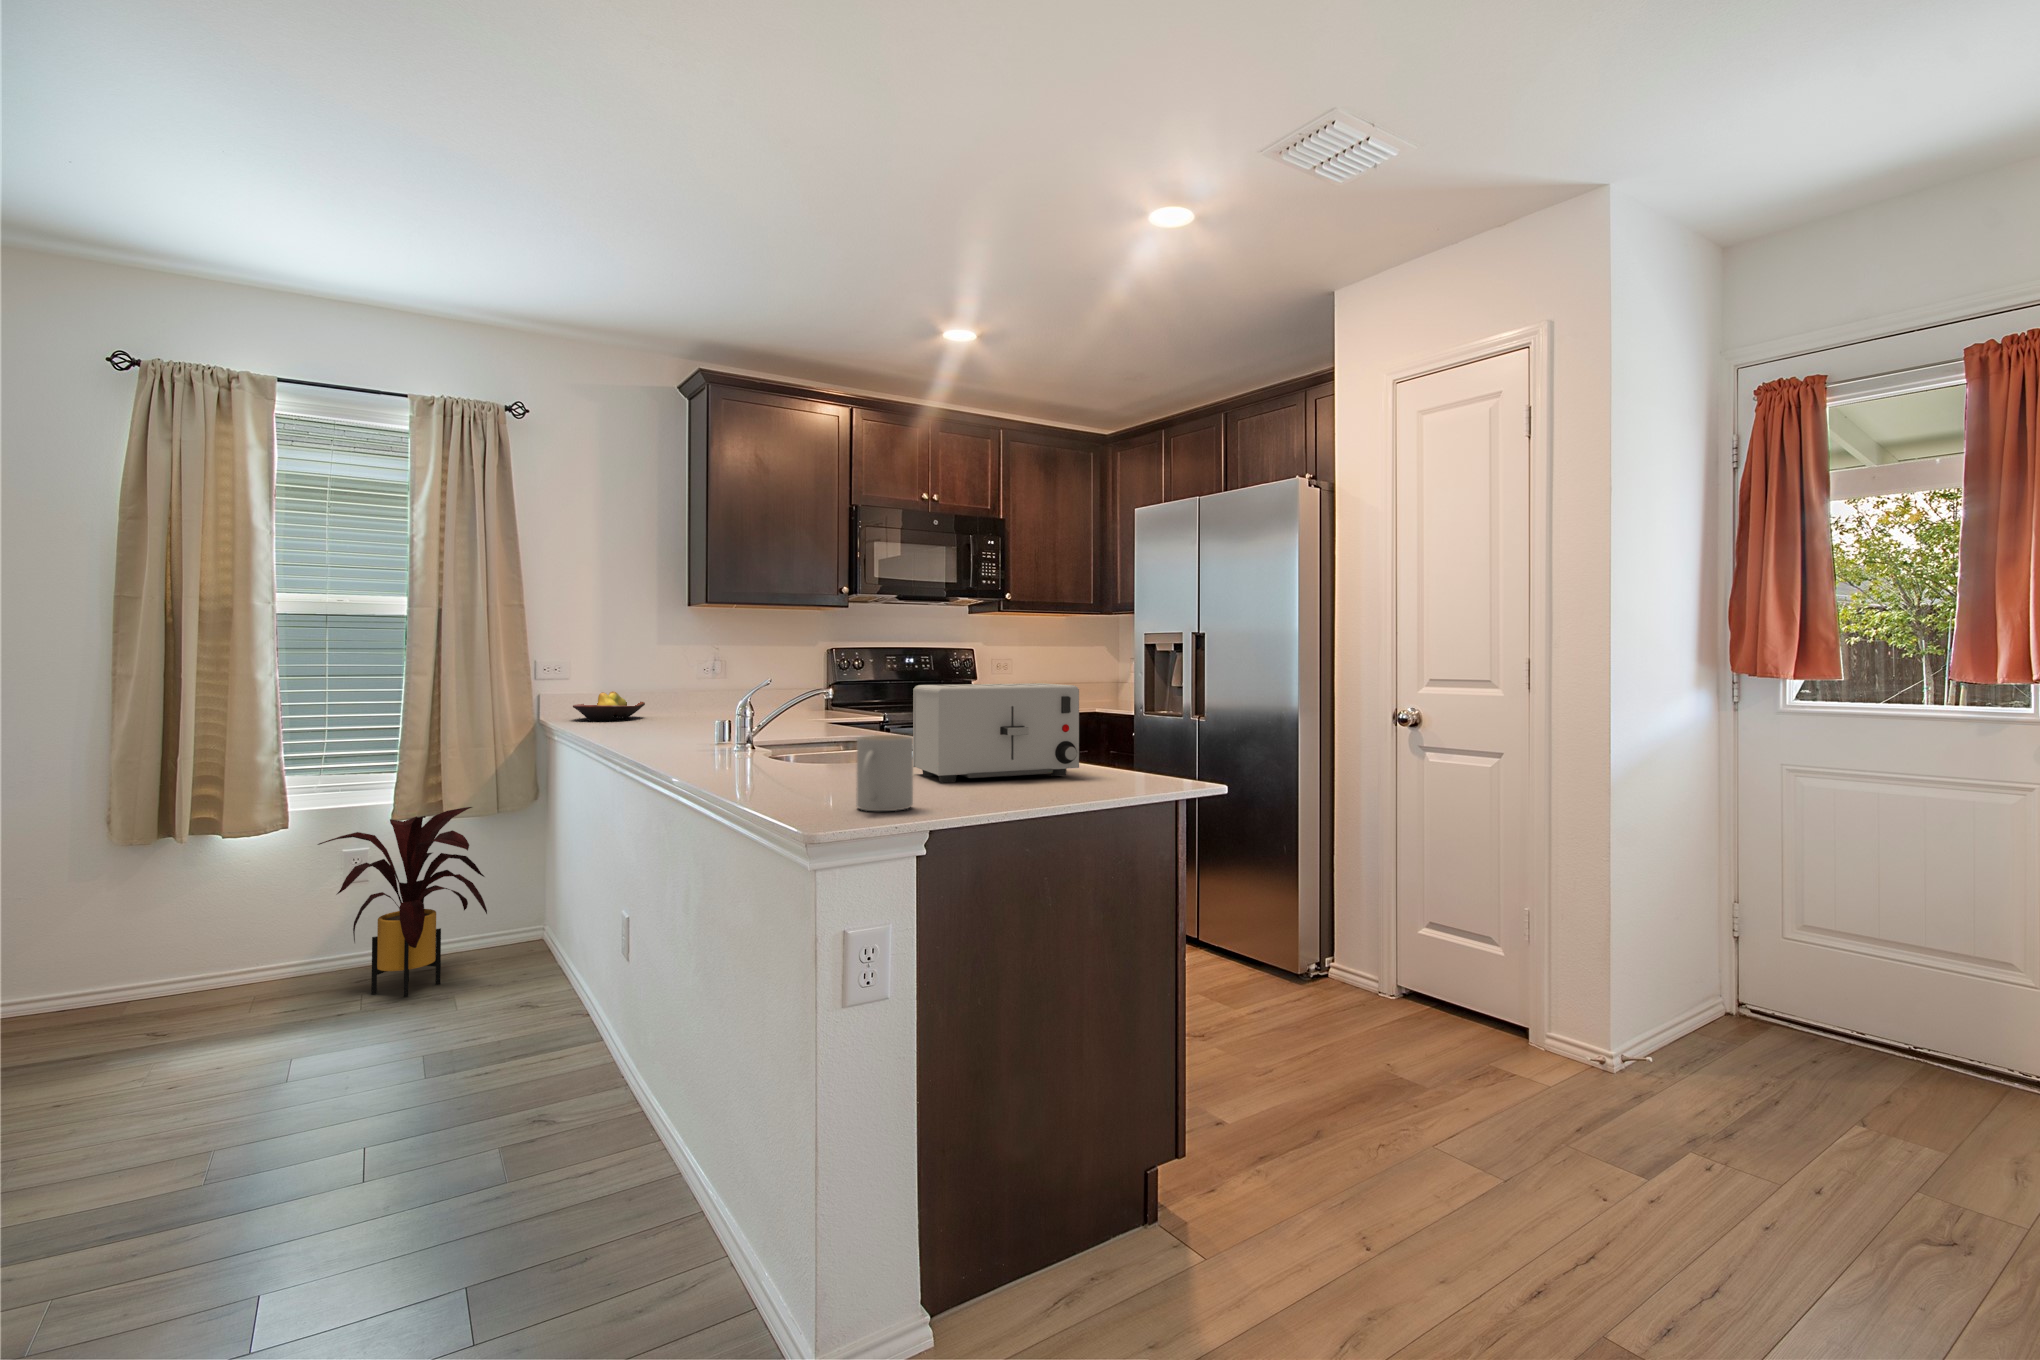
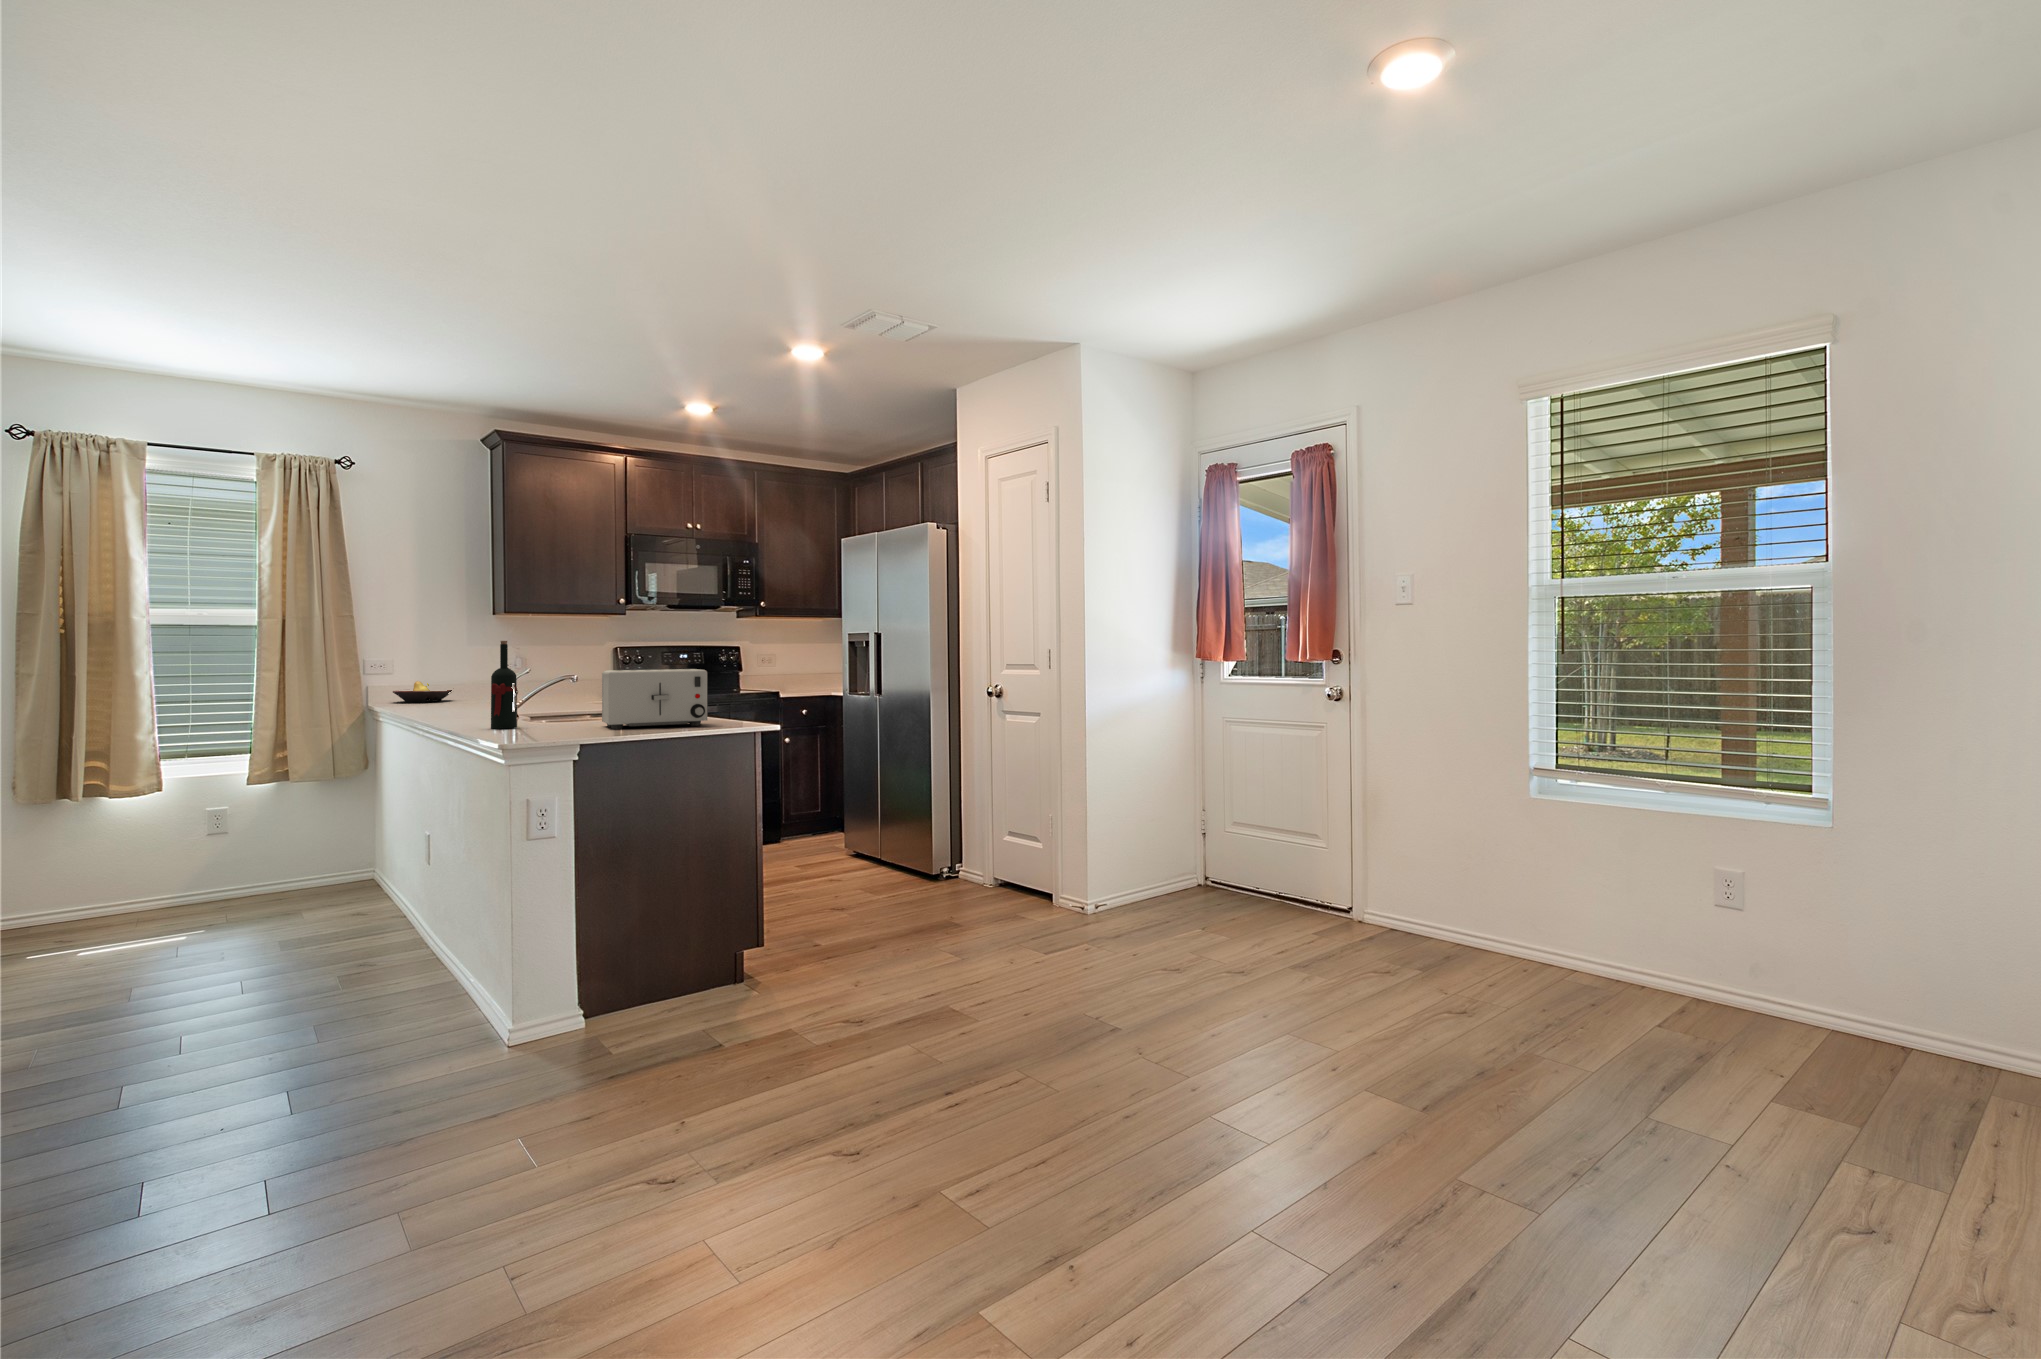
wine bottle: none [752,636,789,779] -> present [491,641,517,729]
mug: present [856,735,913,811] -> none [533,698,570,739]
house plant: present [318,807,487,997] -> none [185,769,322,907]

